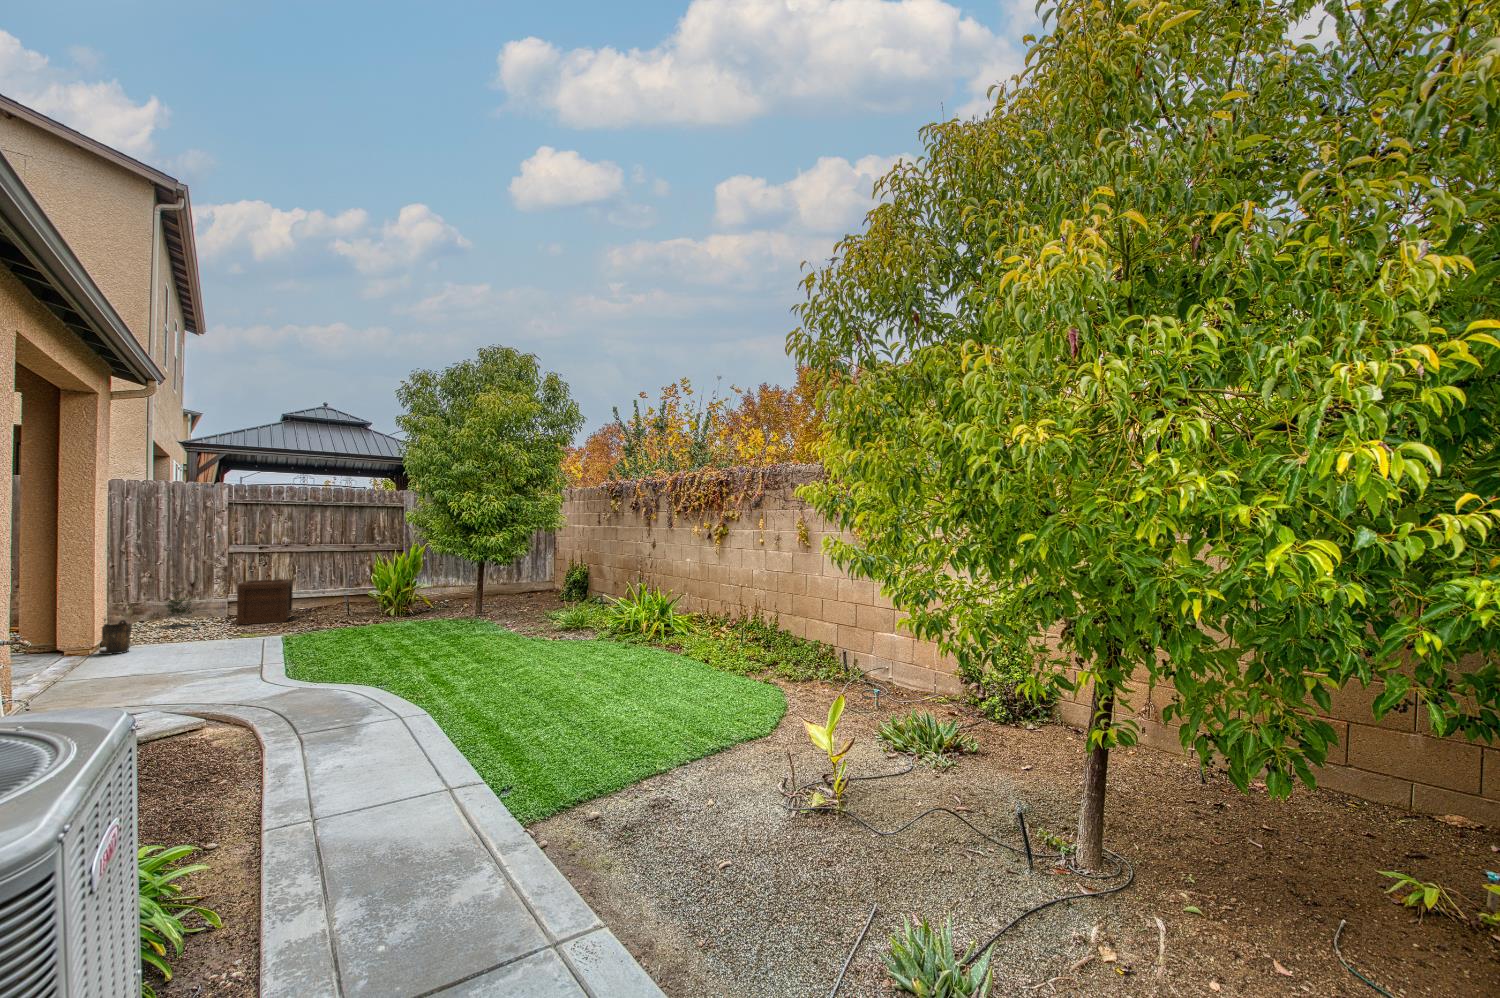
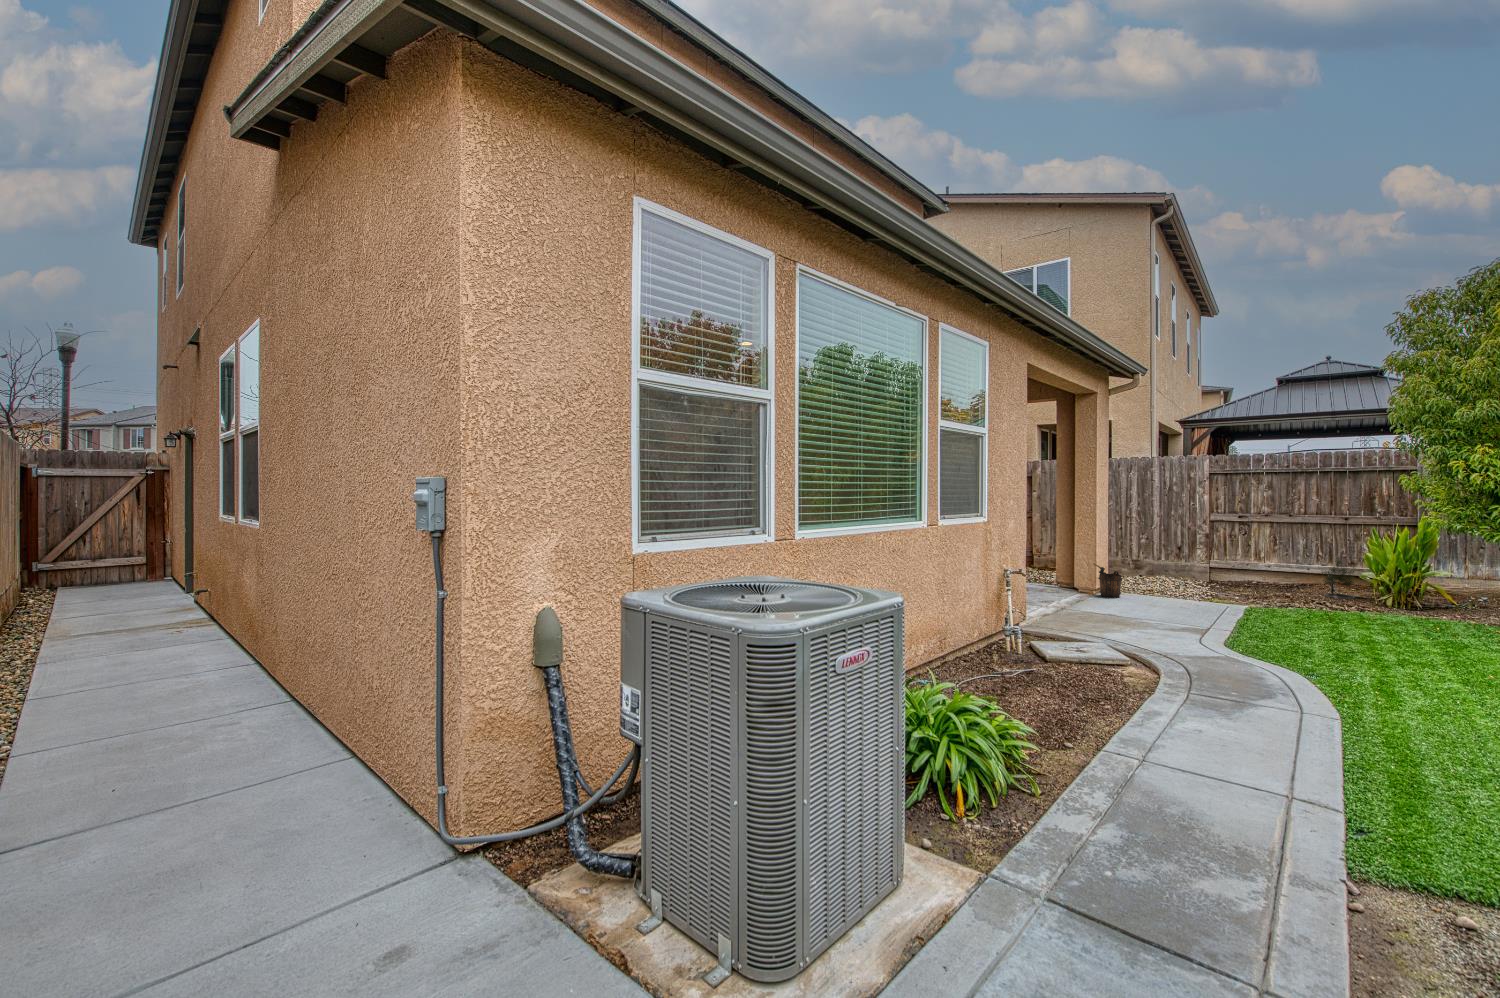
wooden crate: present [236,579,293,625] -> none [1214,548,1272,594]
potted tree: present [164,588,194,629] -> present [1322,558,1354,599]

